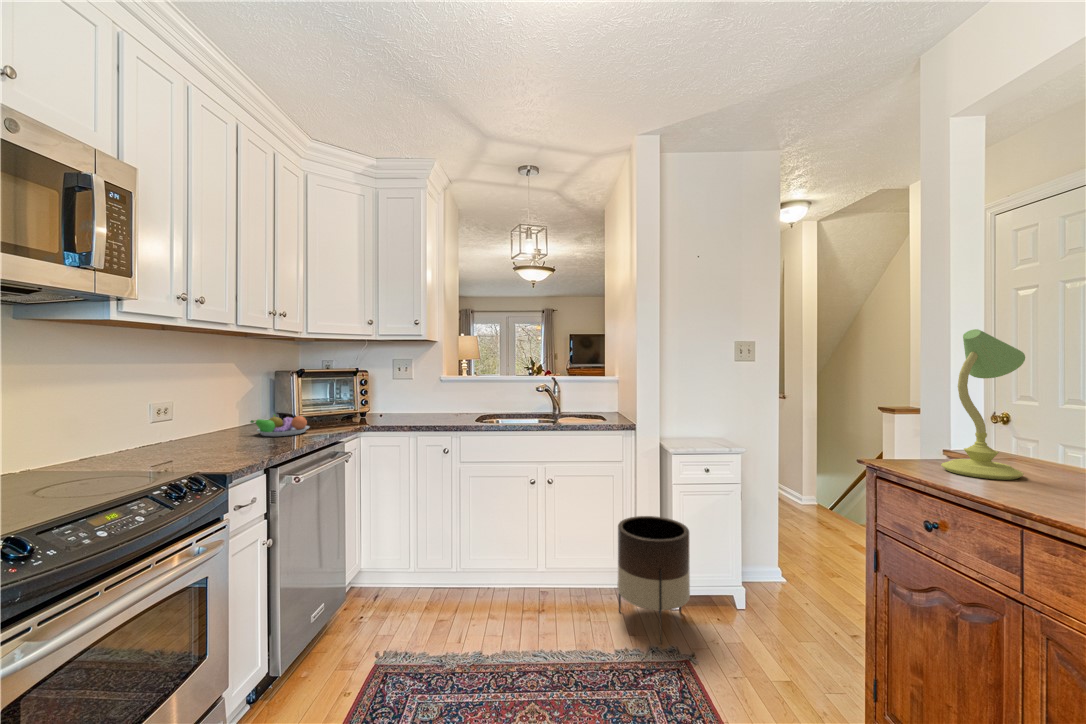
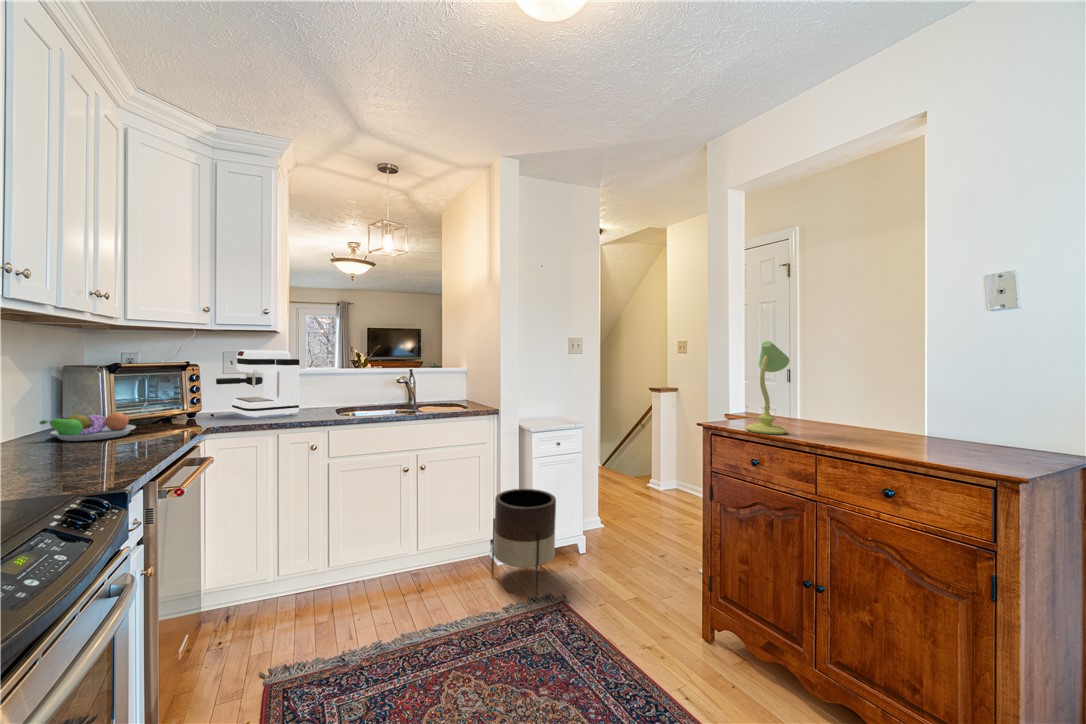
coffee maker: none [380,366,441,424] -> present [216,350,299,418]

